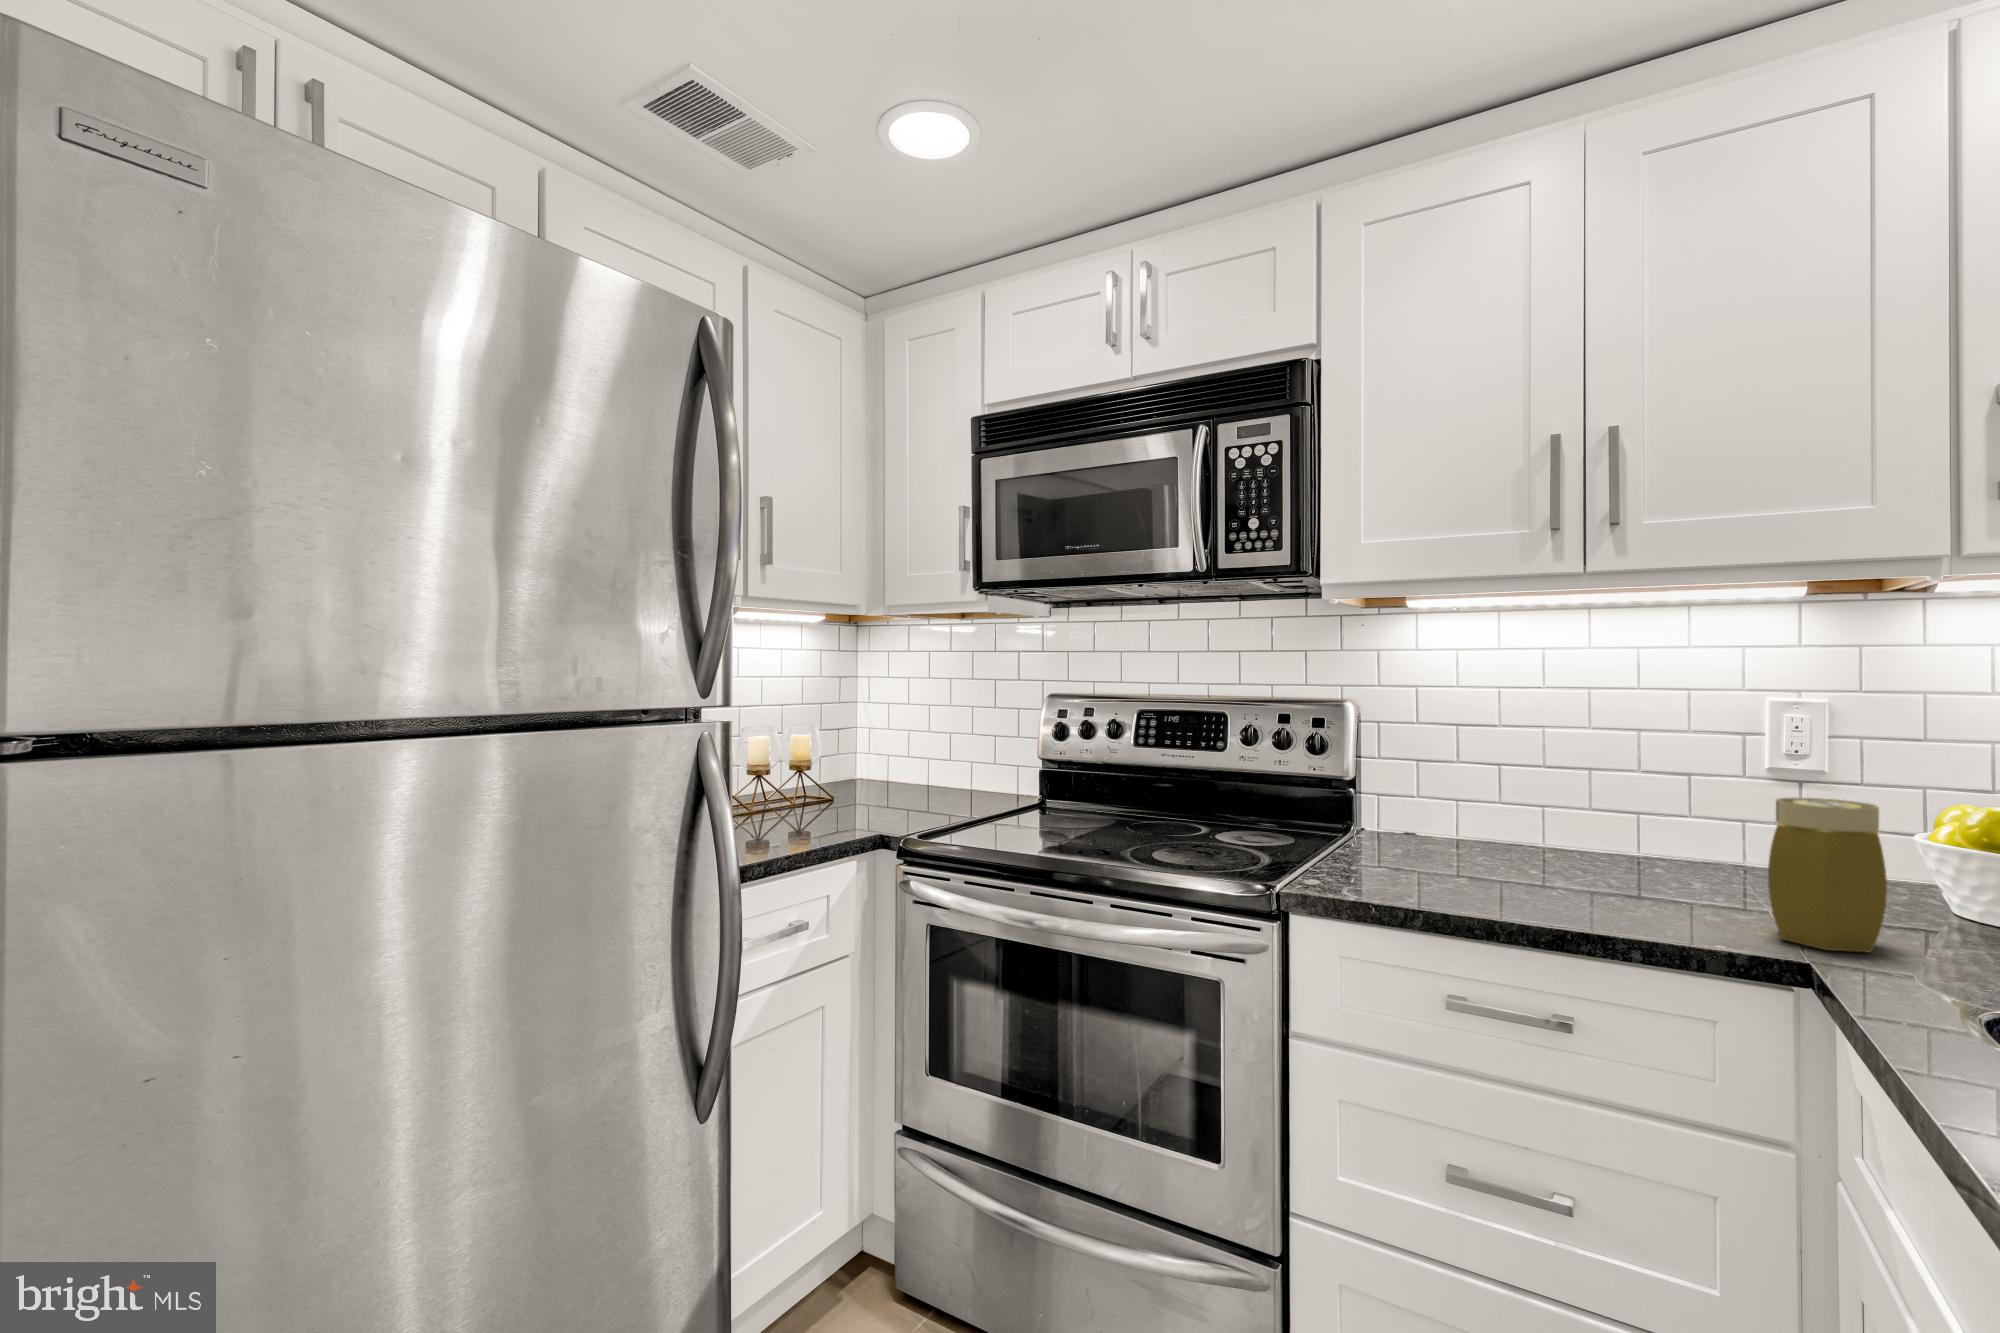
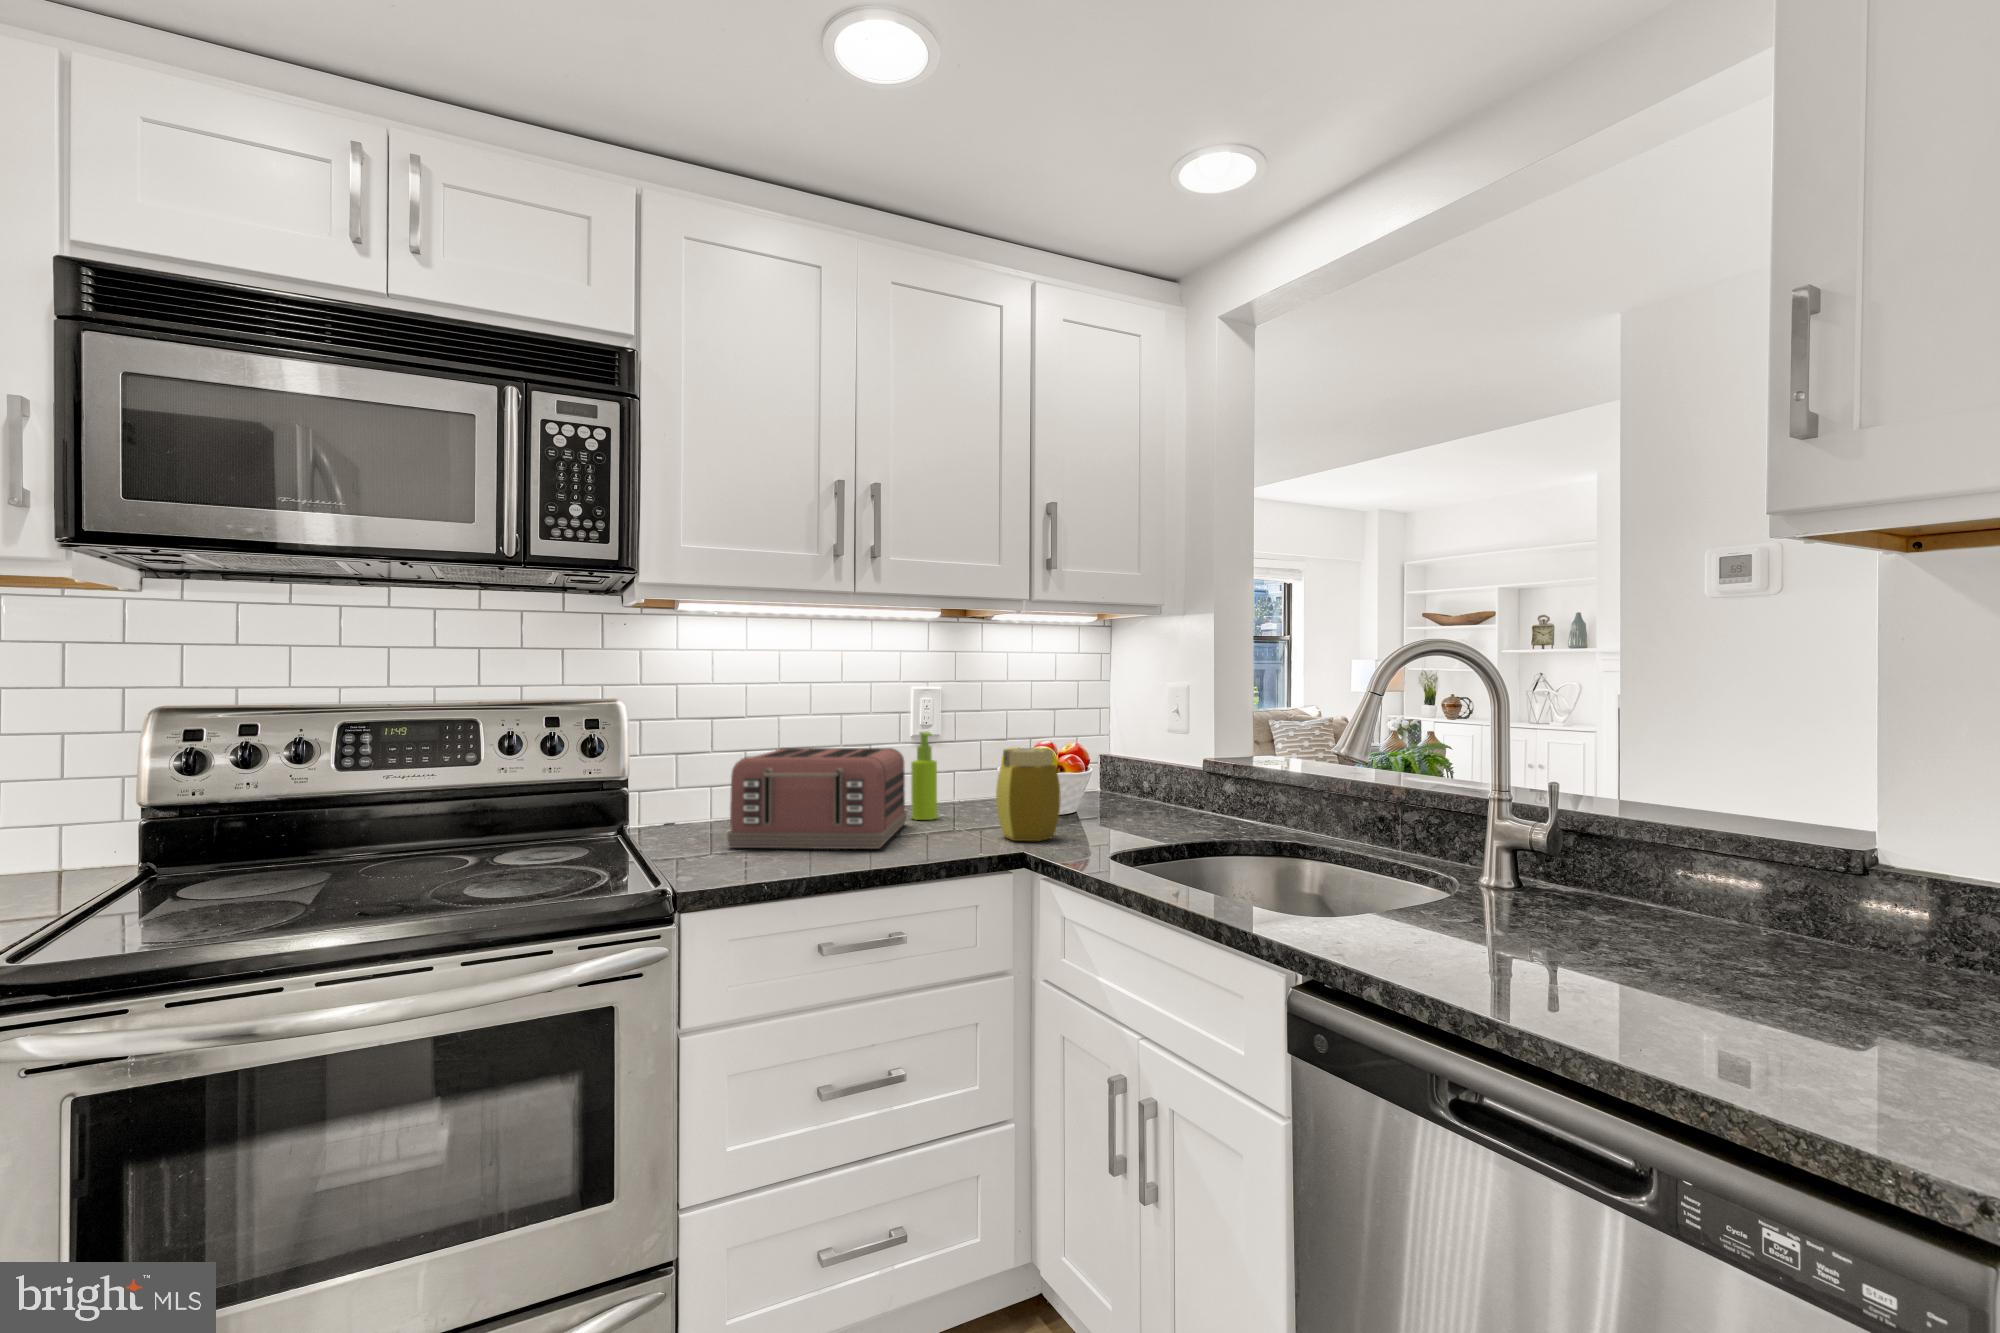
soap dispenser: none [1716,761,1762,888] -> present [911,732,937,820]
toaster: none [1394,764,1684,901] -> present [727,748,907,849]

